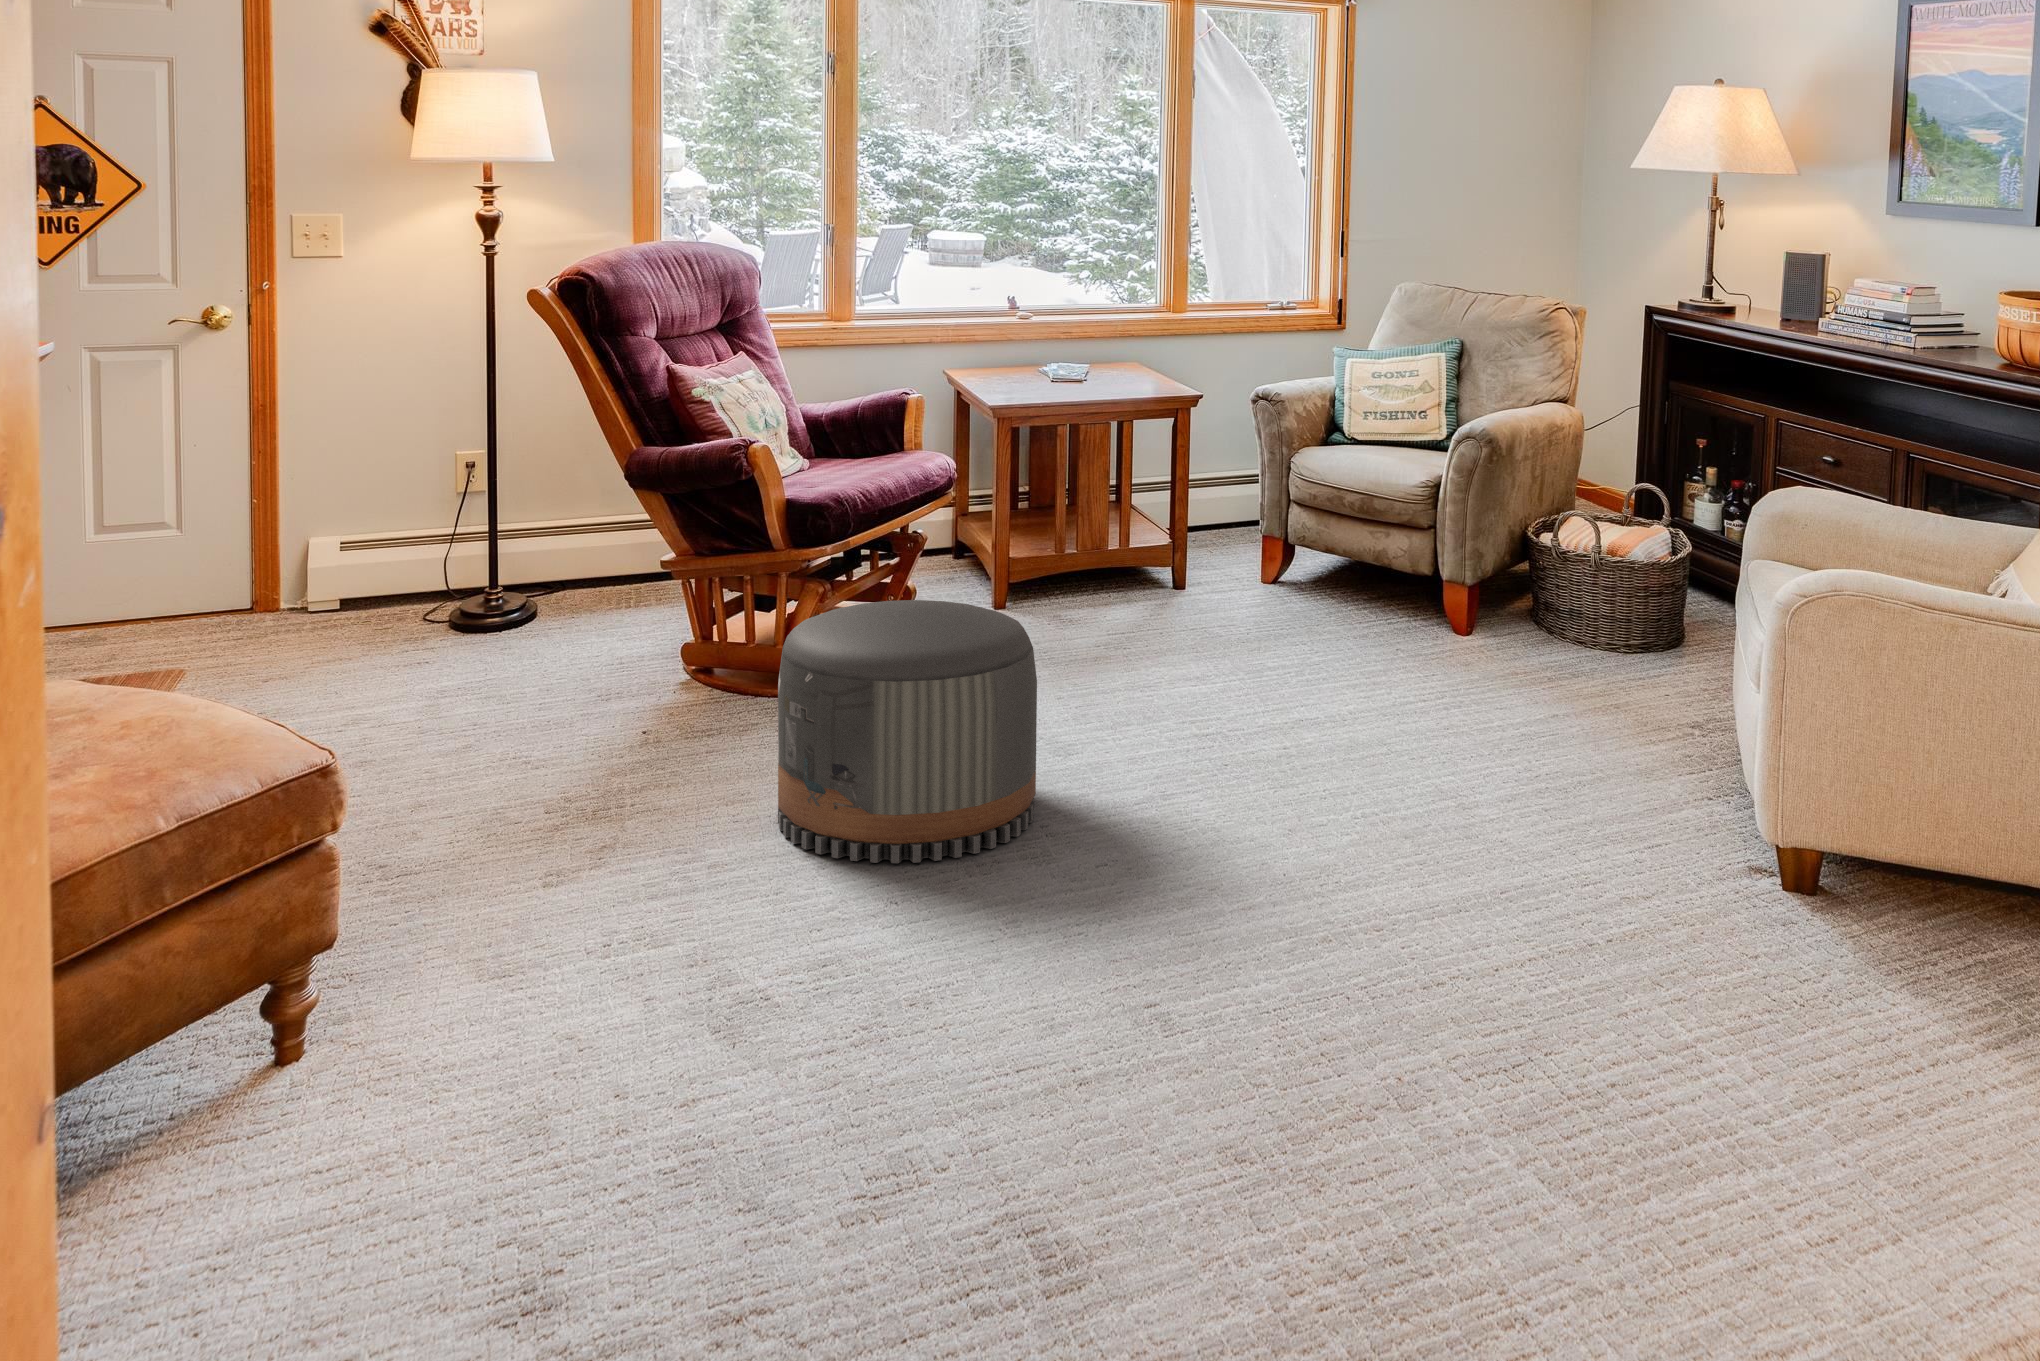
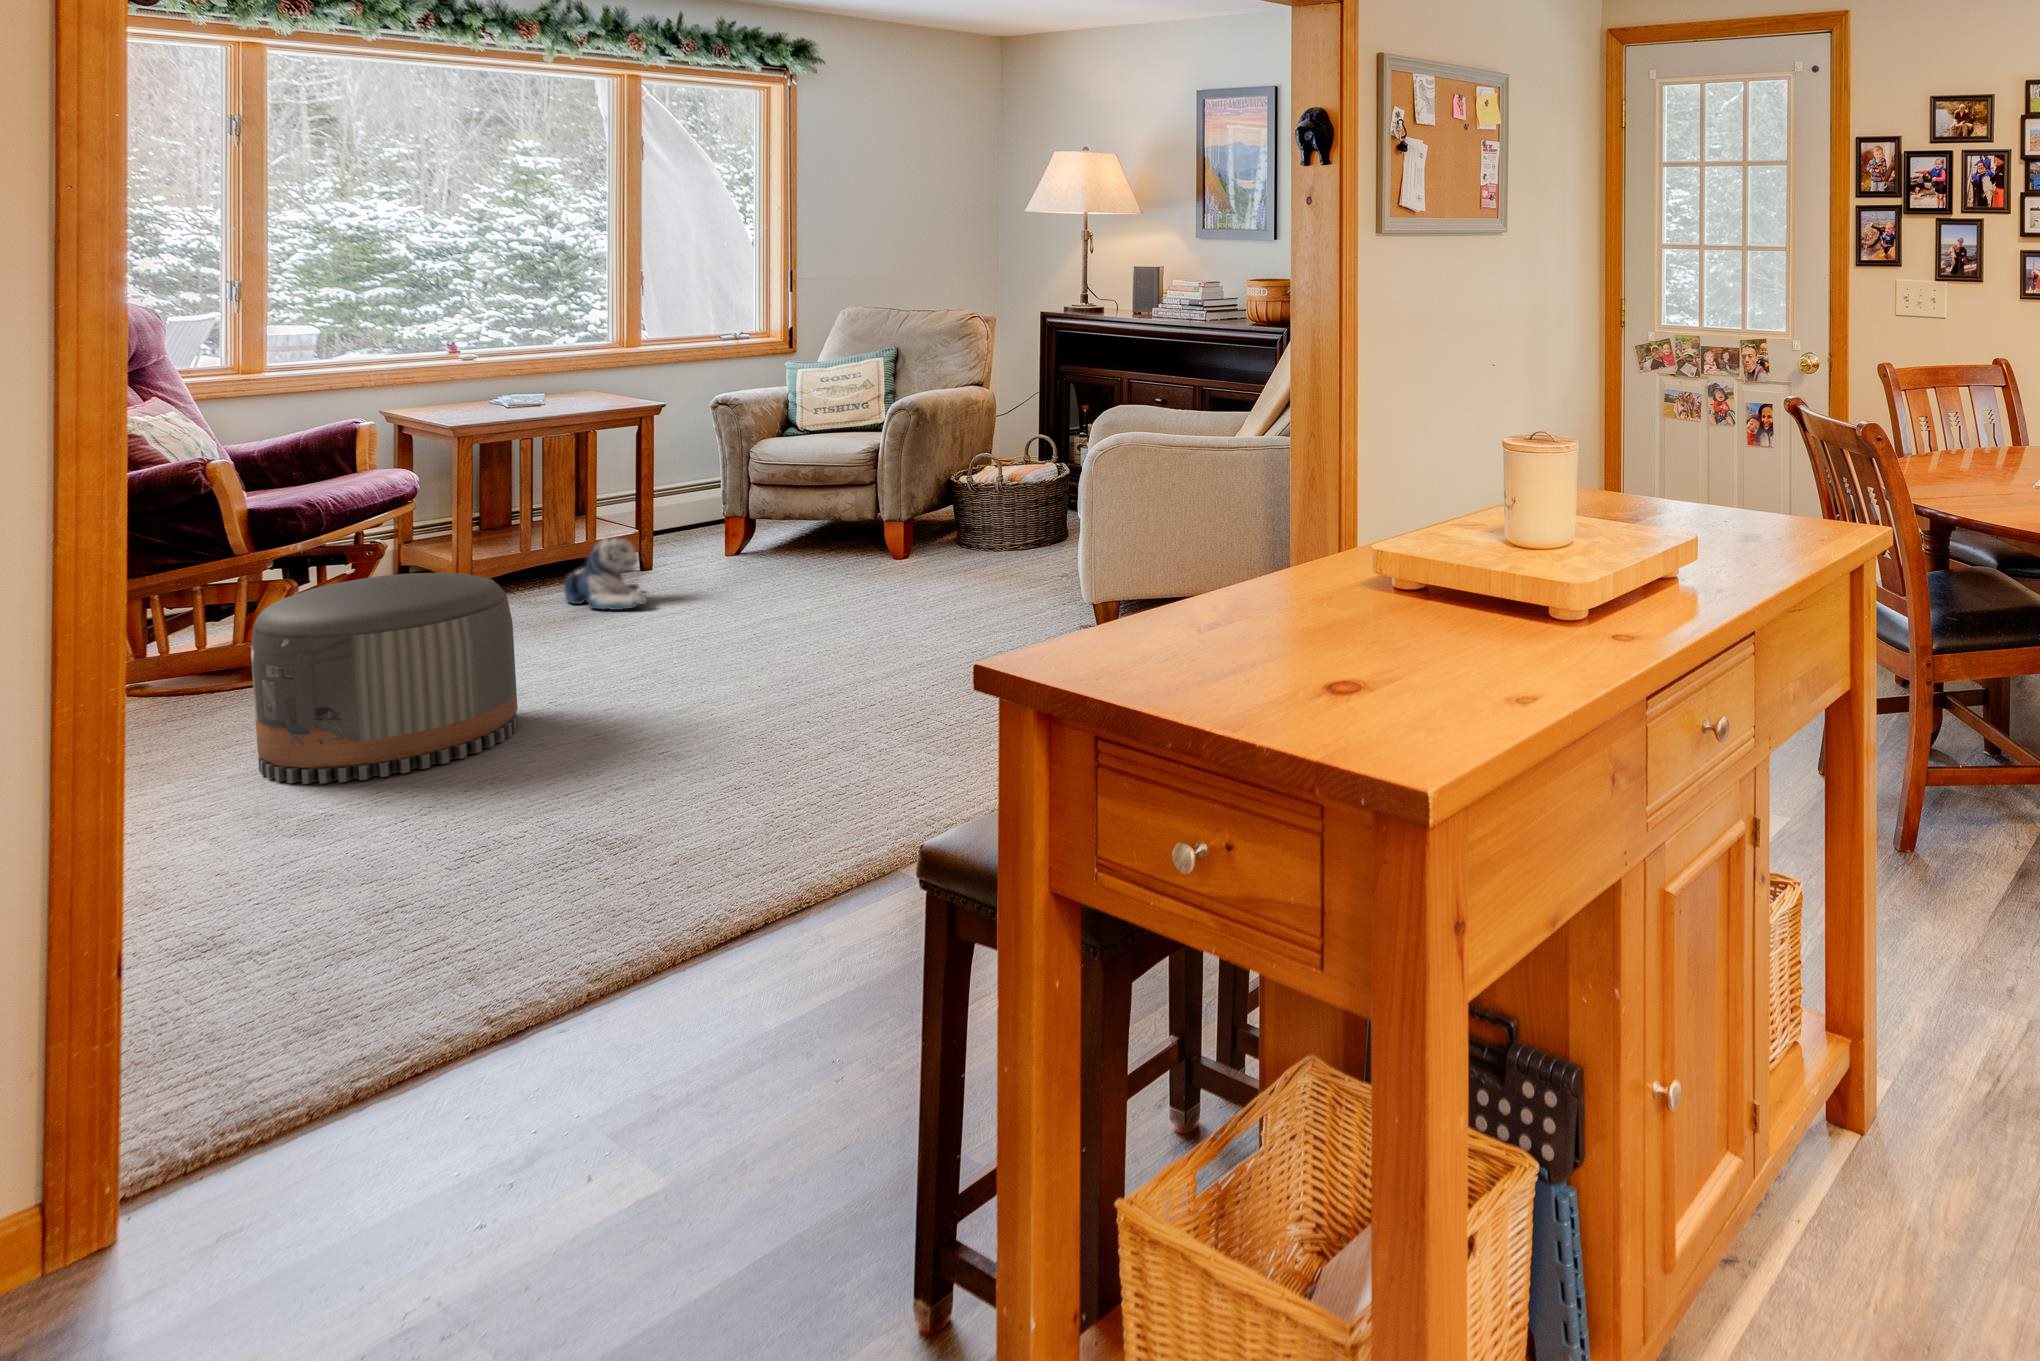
plush toy: none [1084,564,1171,657] -> present [564,538,647,610]

